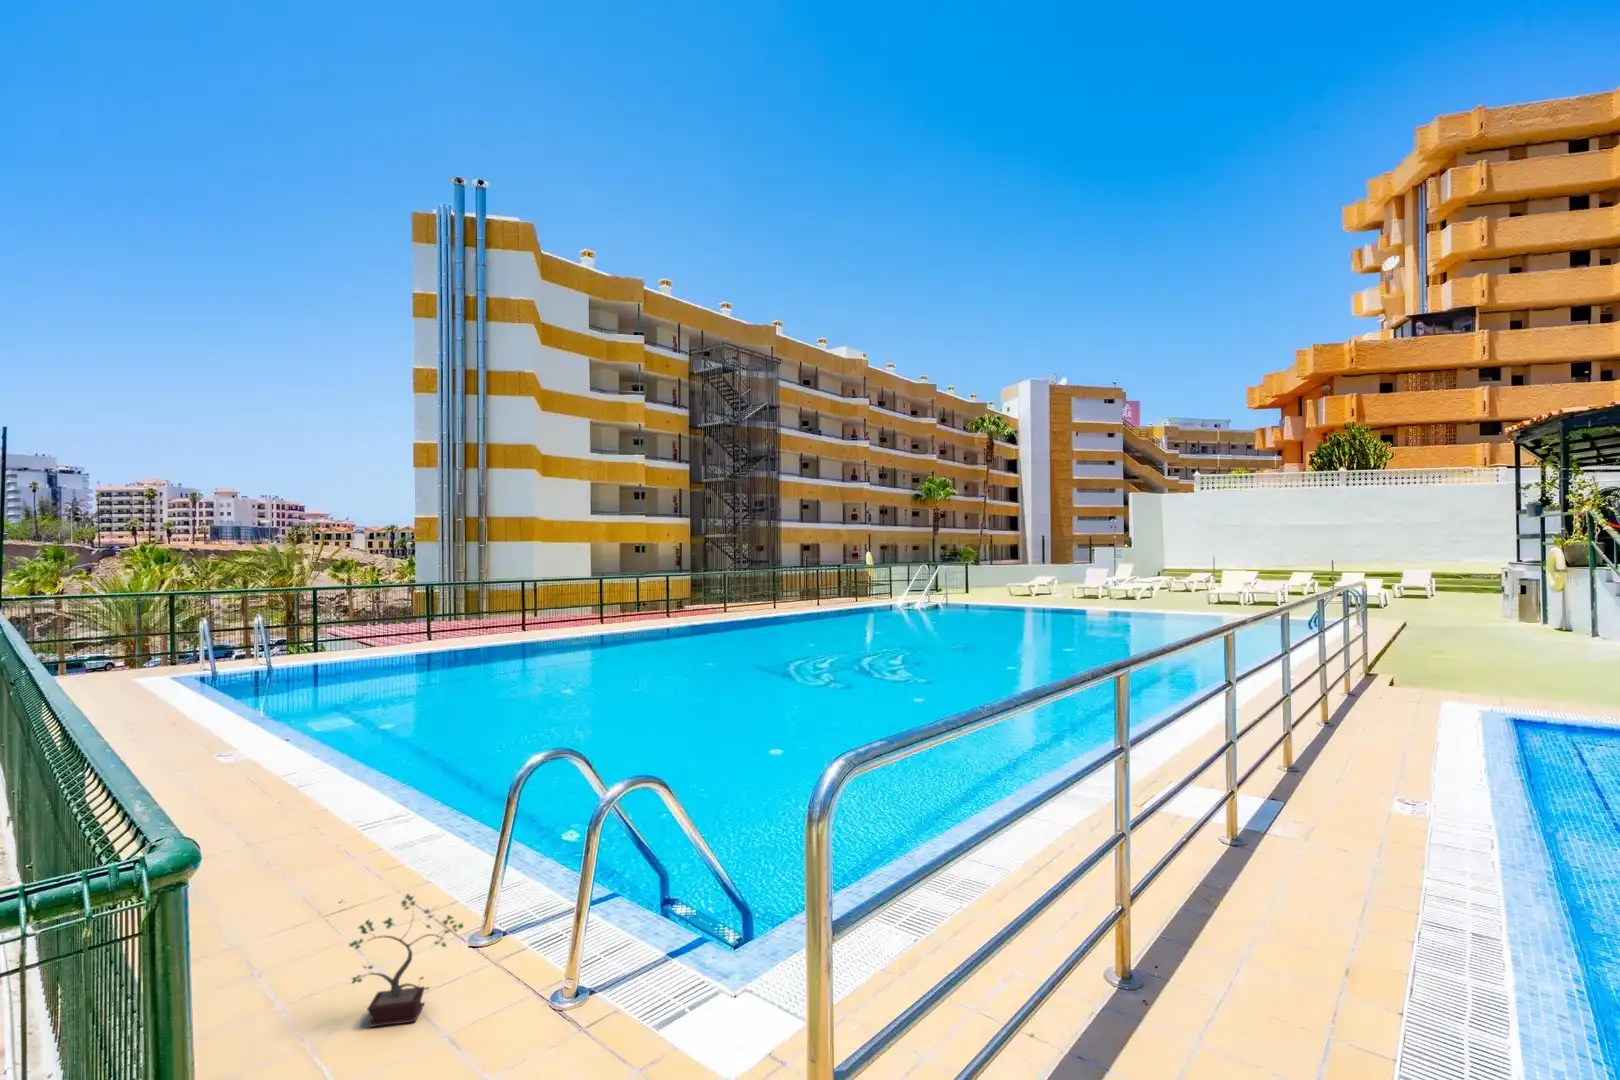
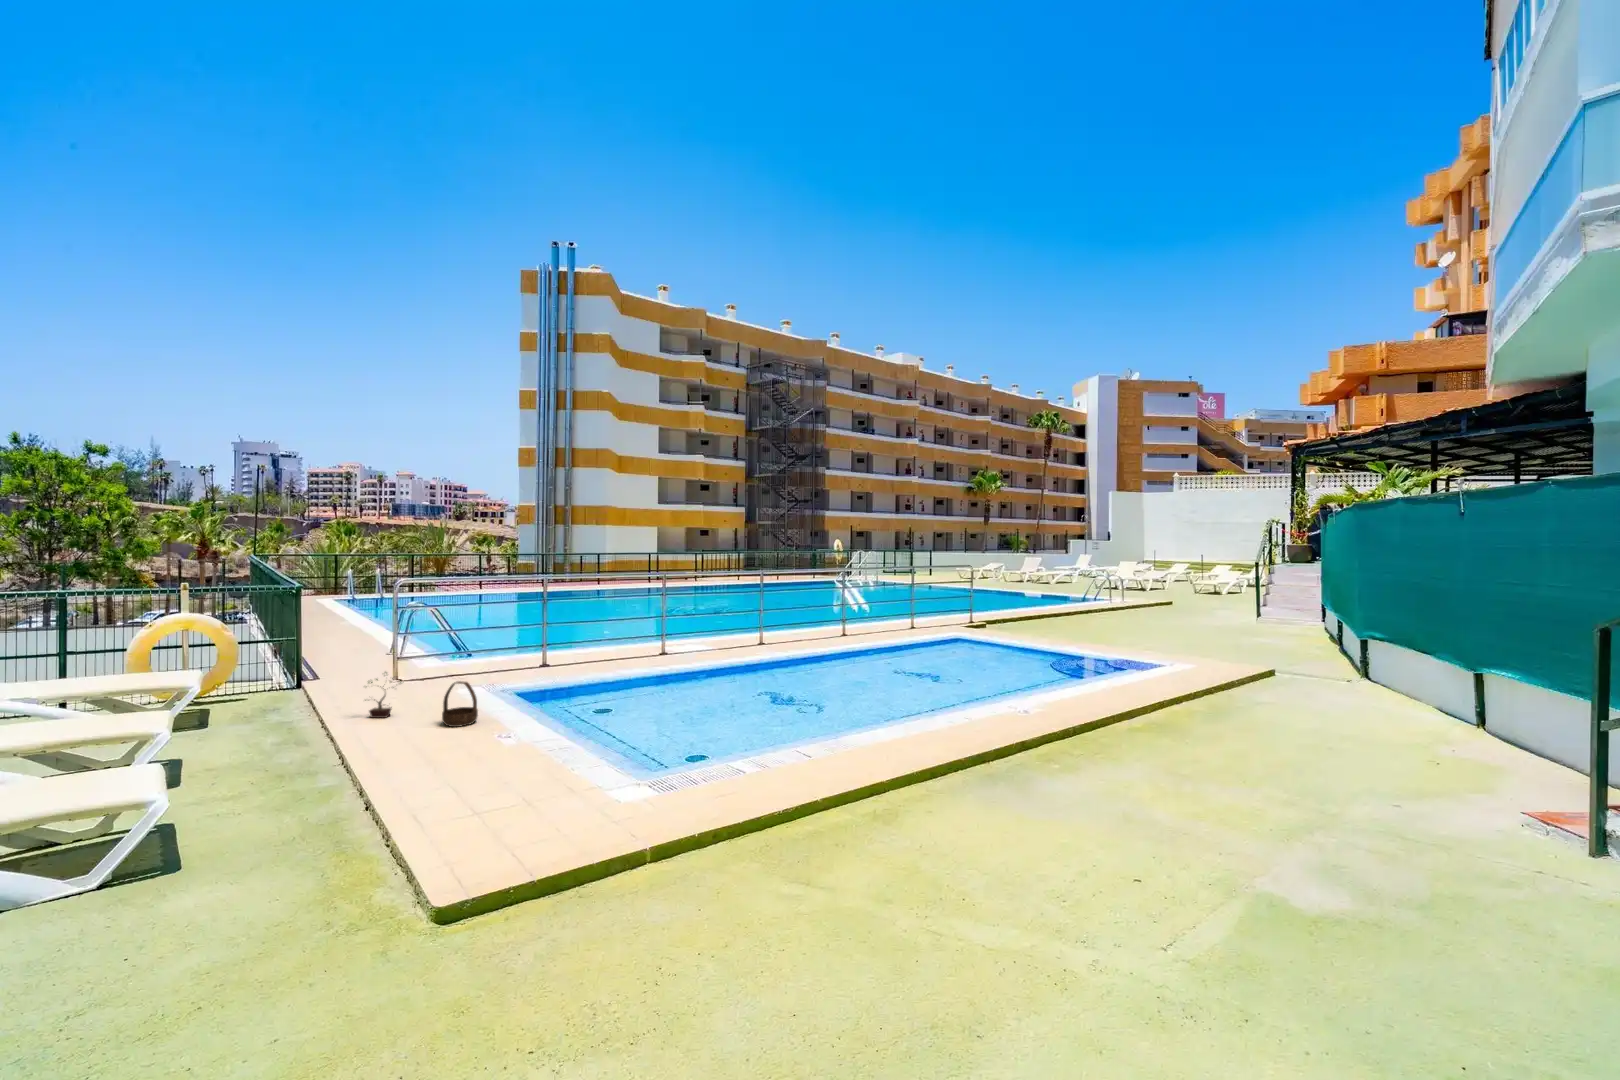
basket: none [587,914,672,1047] -> present [442,681,478,727]

